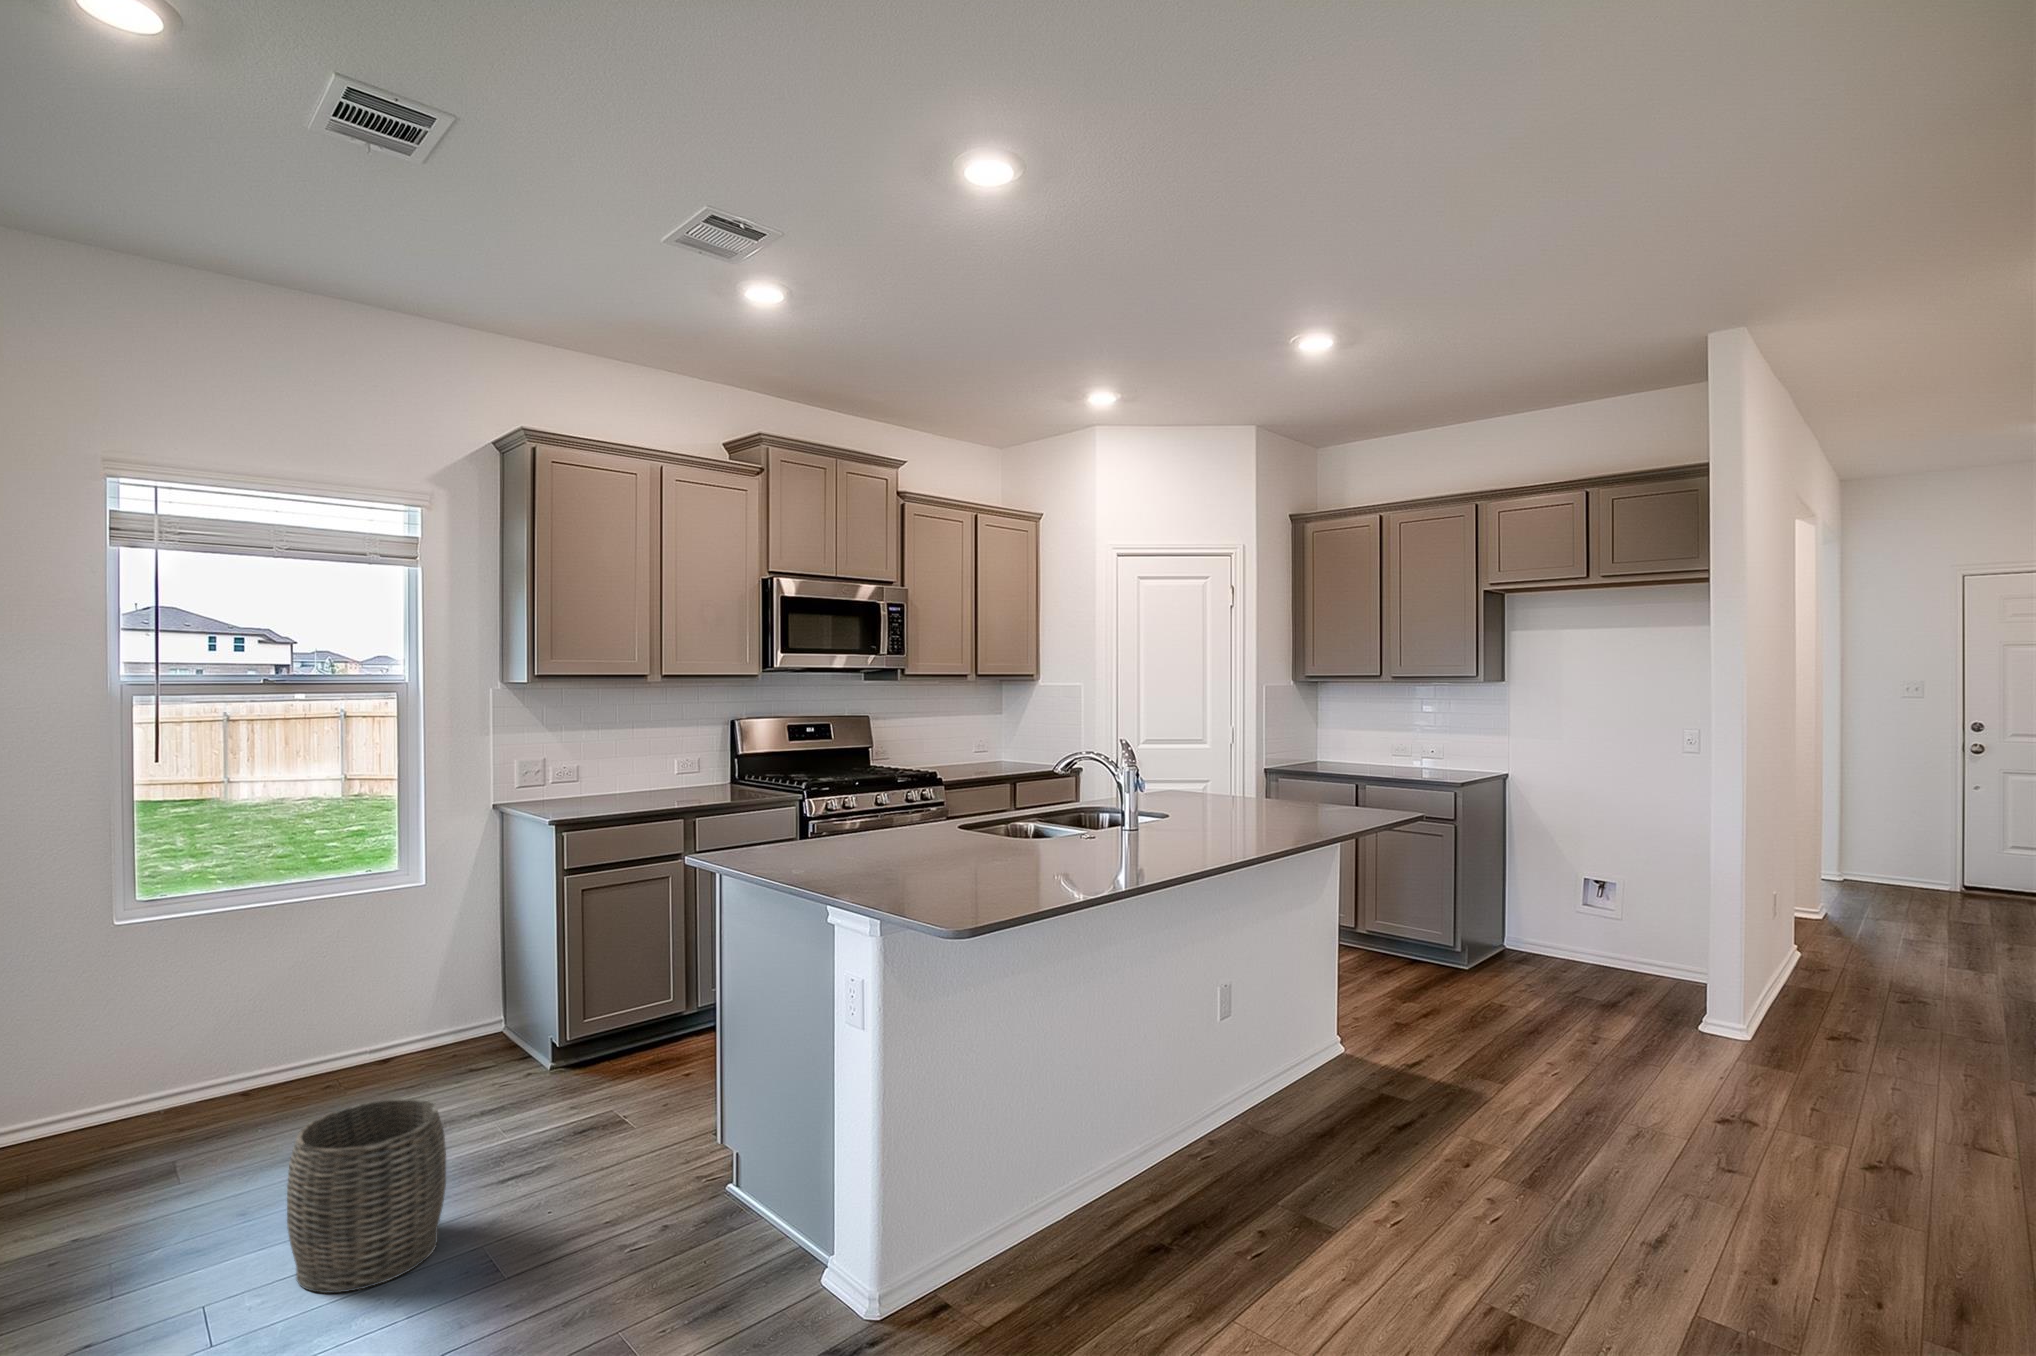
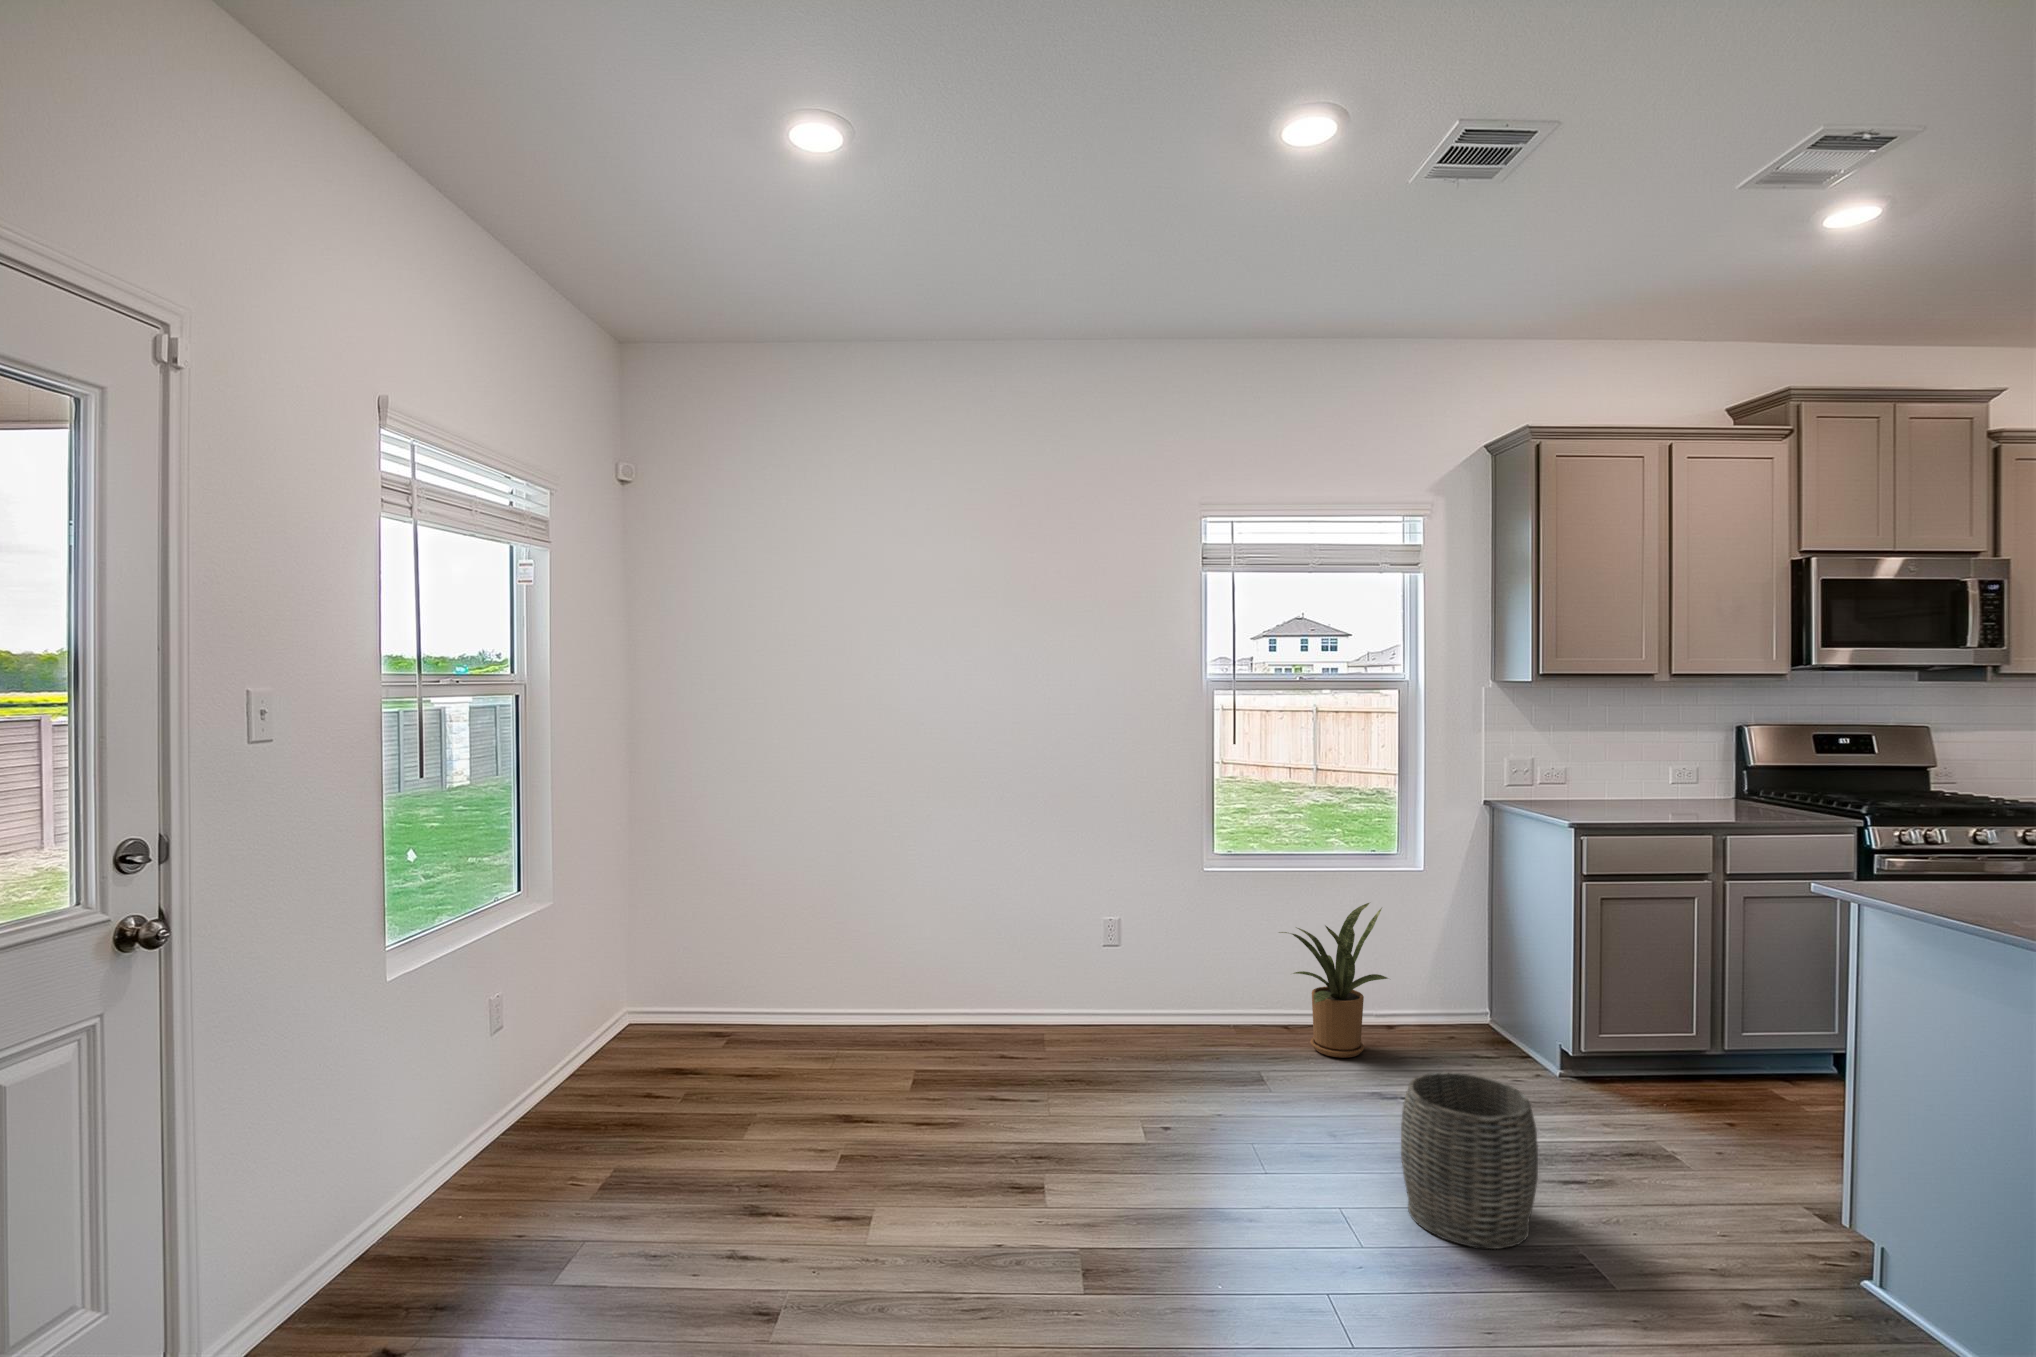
house plant: none [206,928,377,1113] -> present [1279,903,1388,1058]

